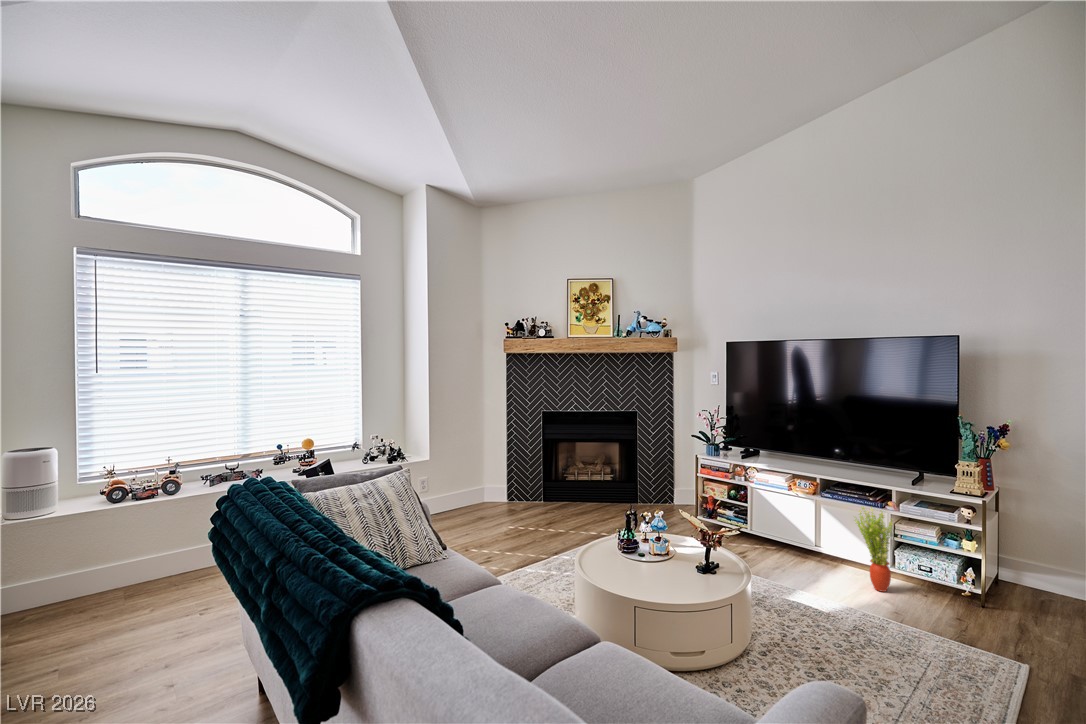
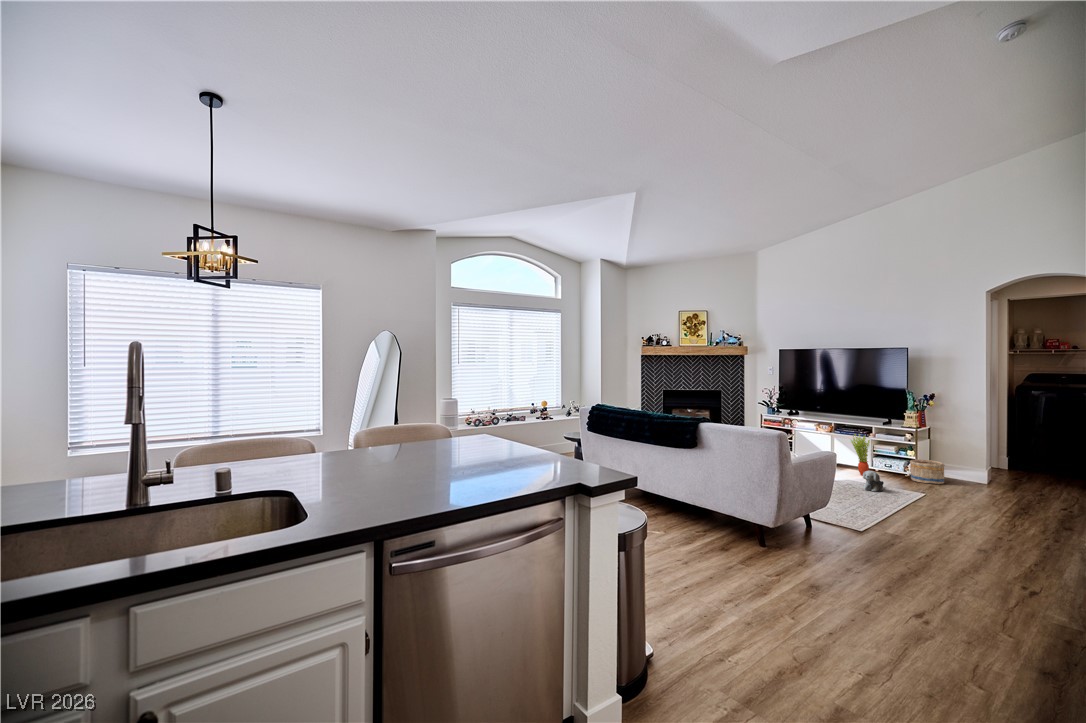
basket: none [969,558,1042,618] -> present [910,459,945,484]
plush toy: none [892,609,940,662] -> present [863,471,884,492]

